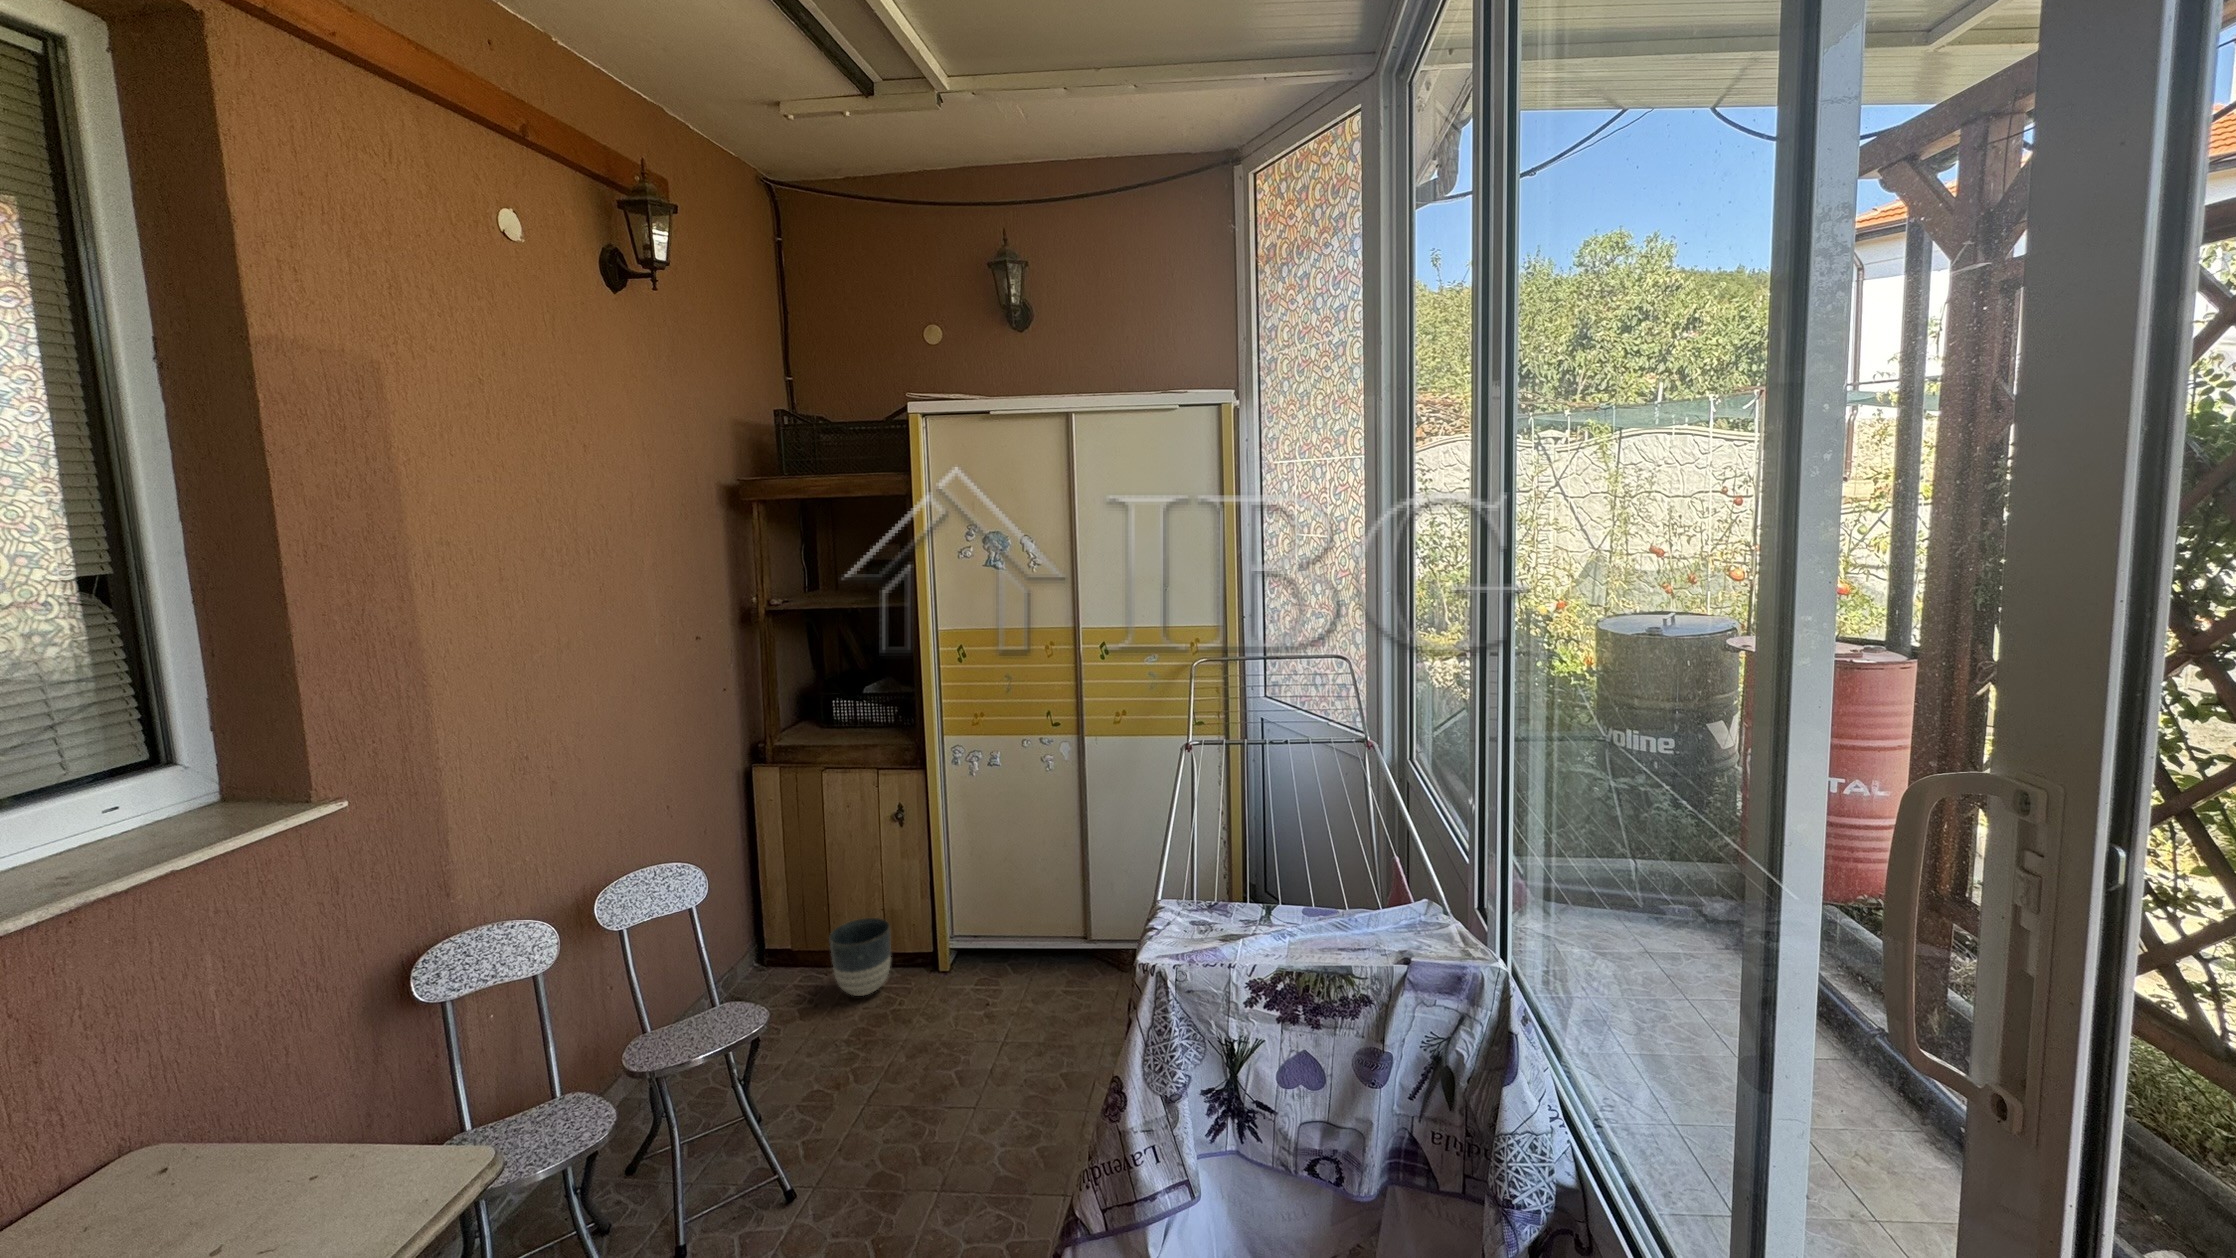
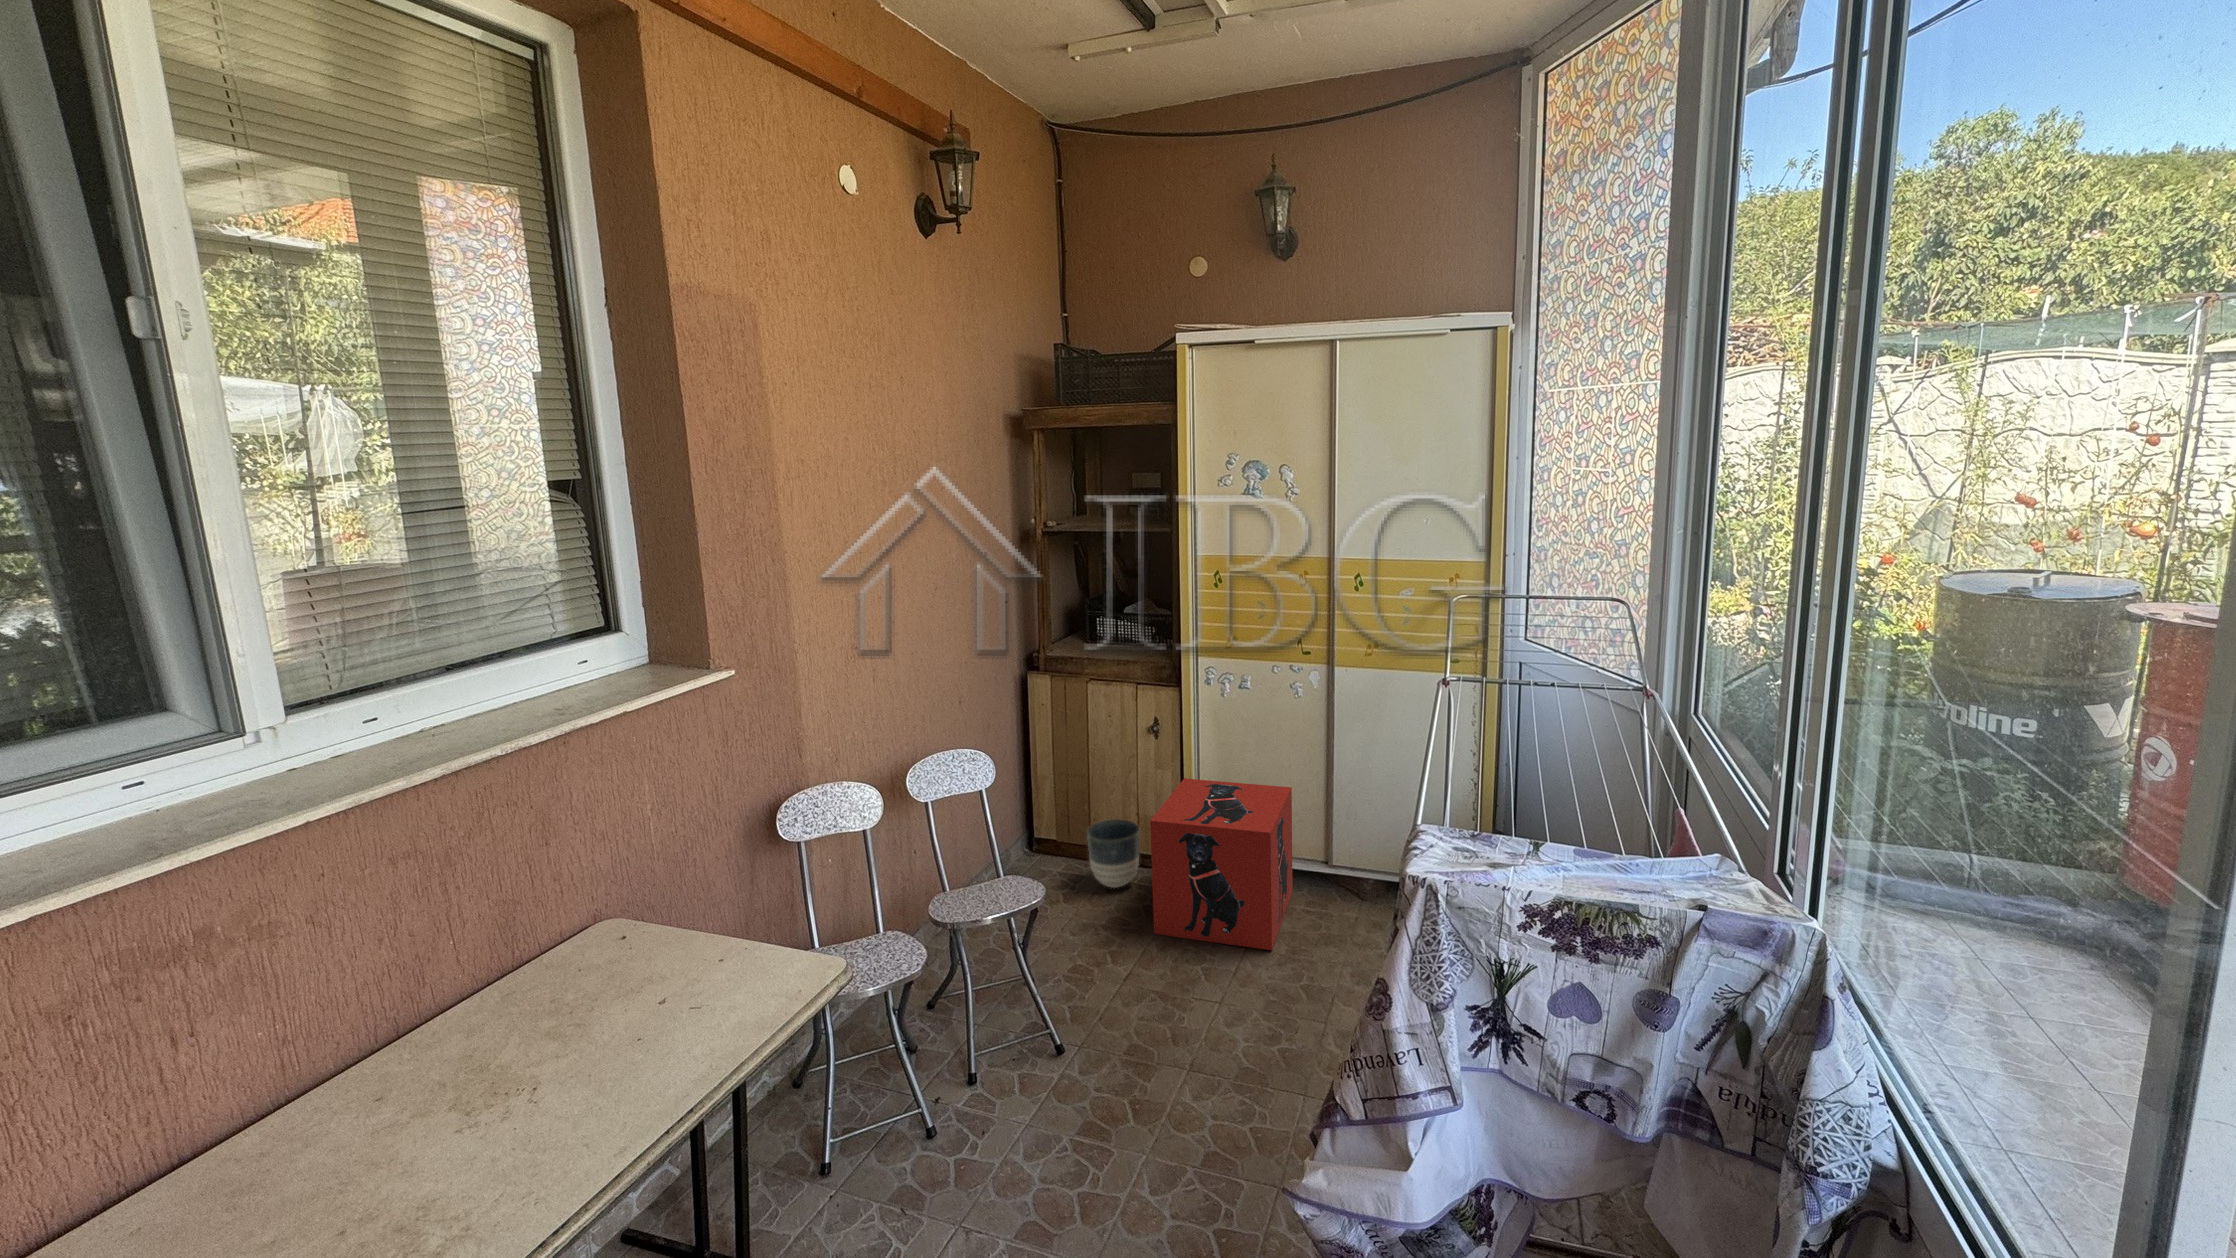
storage box: none [897,863,1058,1043] -> present [1150,778,1293,950]

